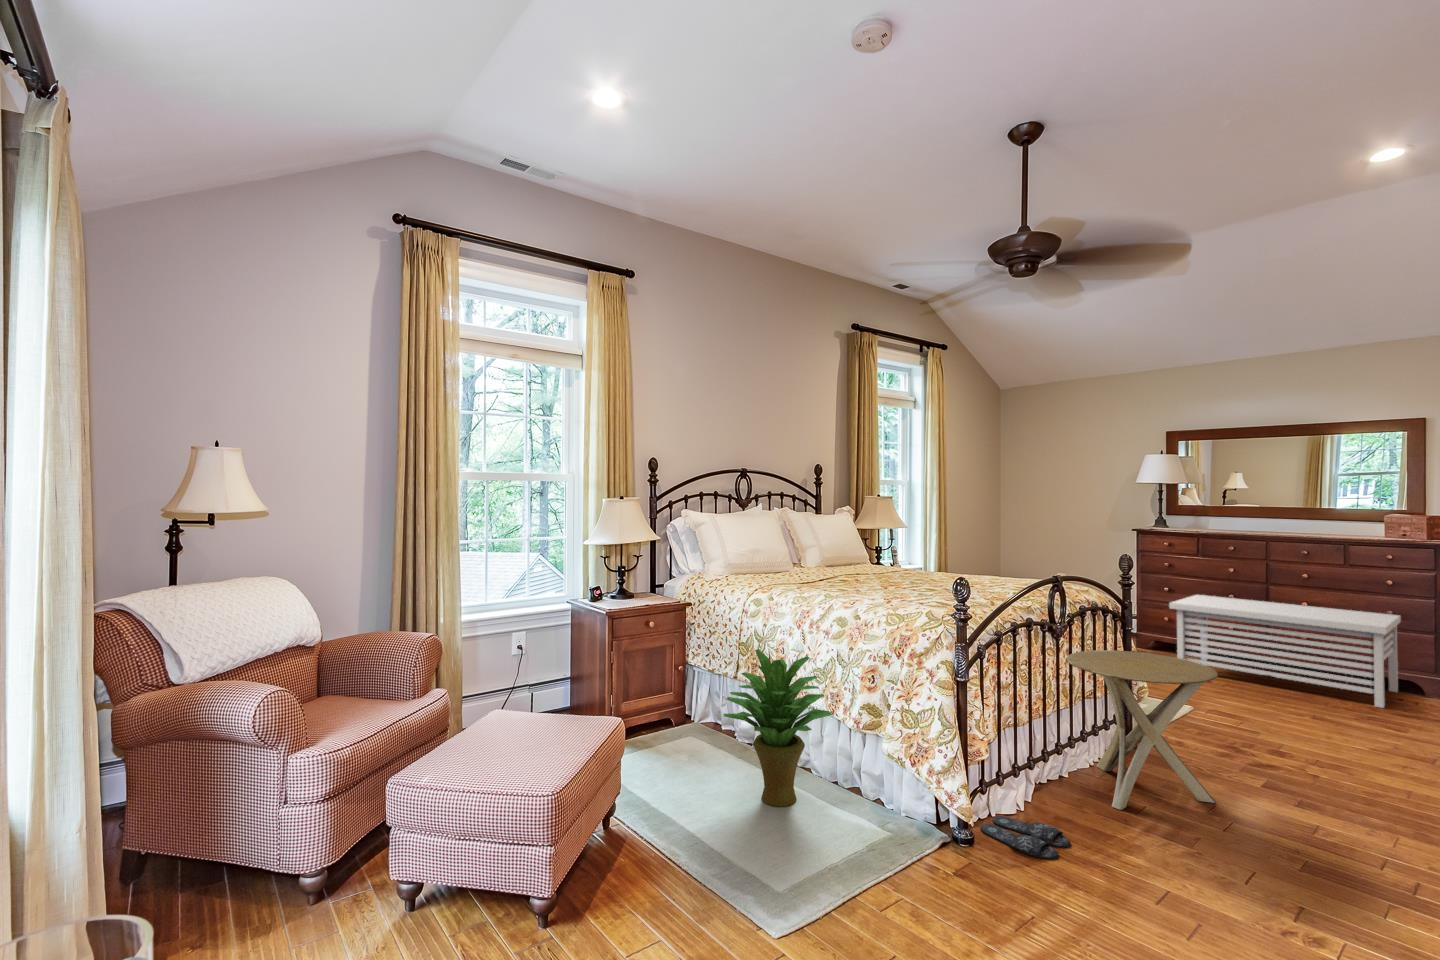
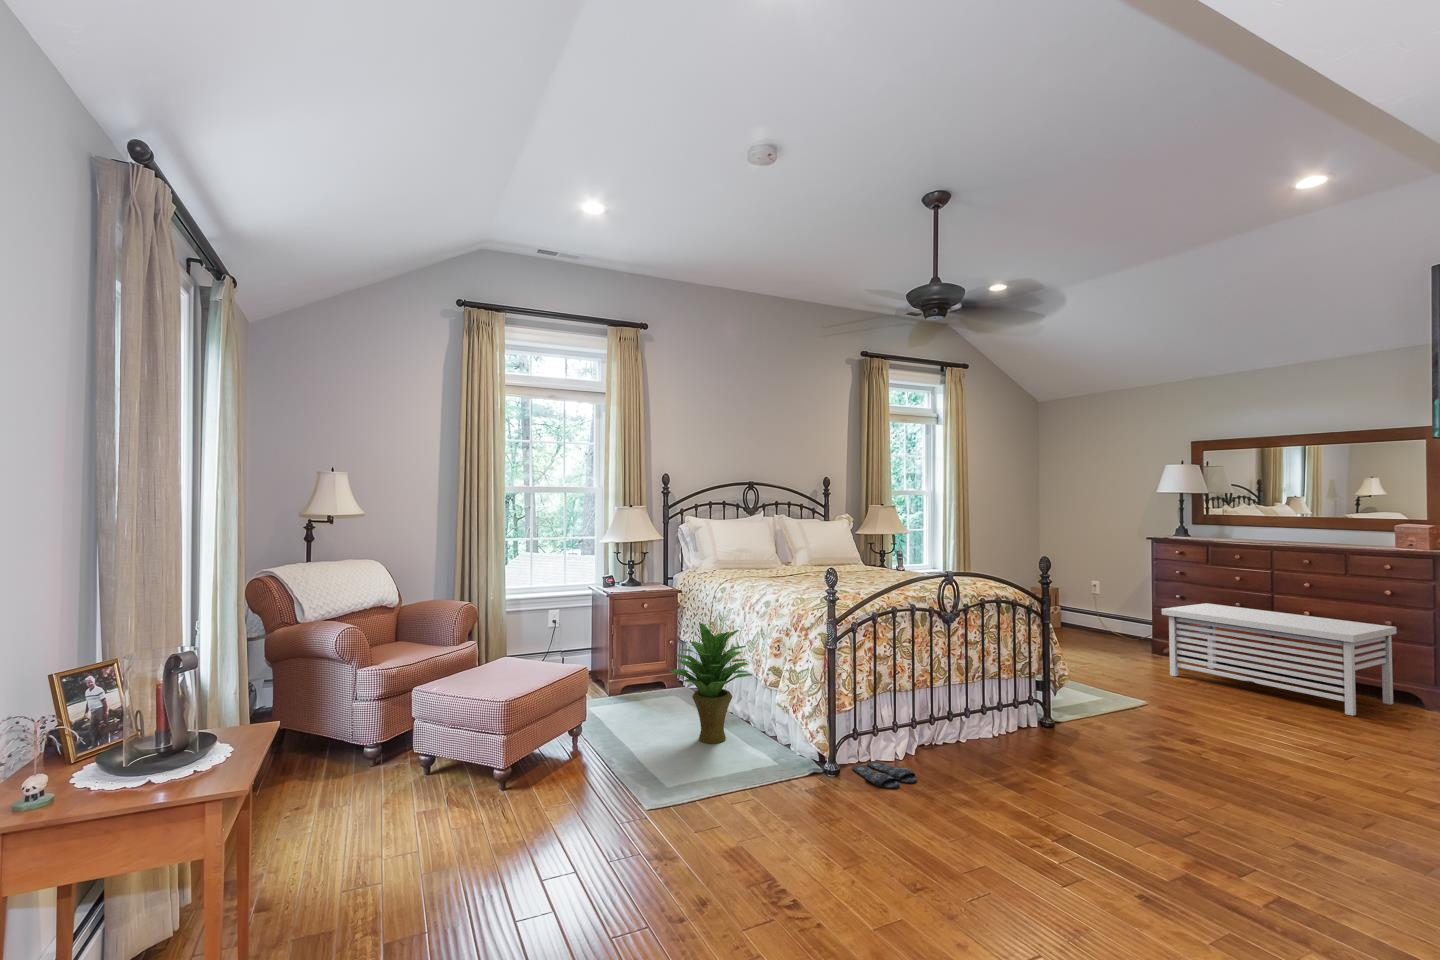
side table: present [1066,650,1218,810] -> none [959,638,1077,768]

